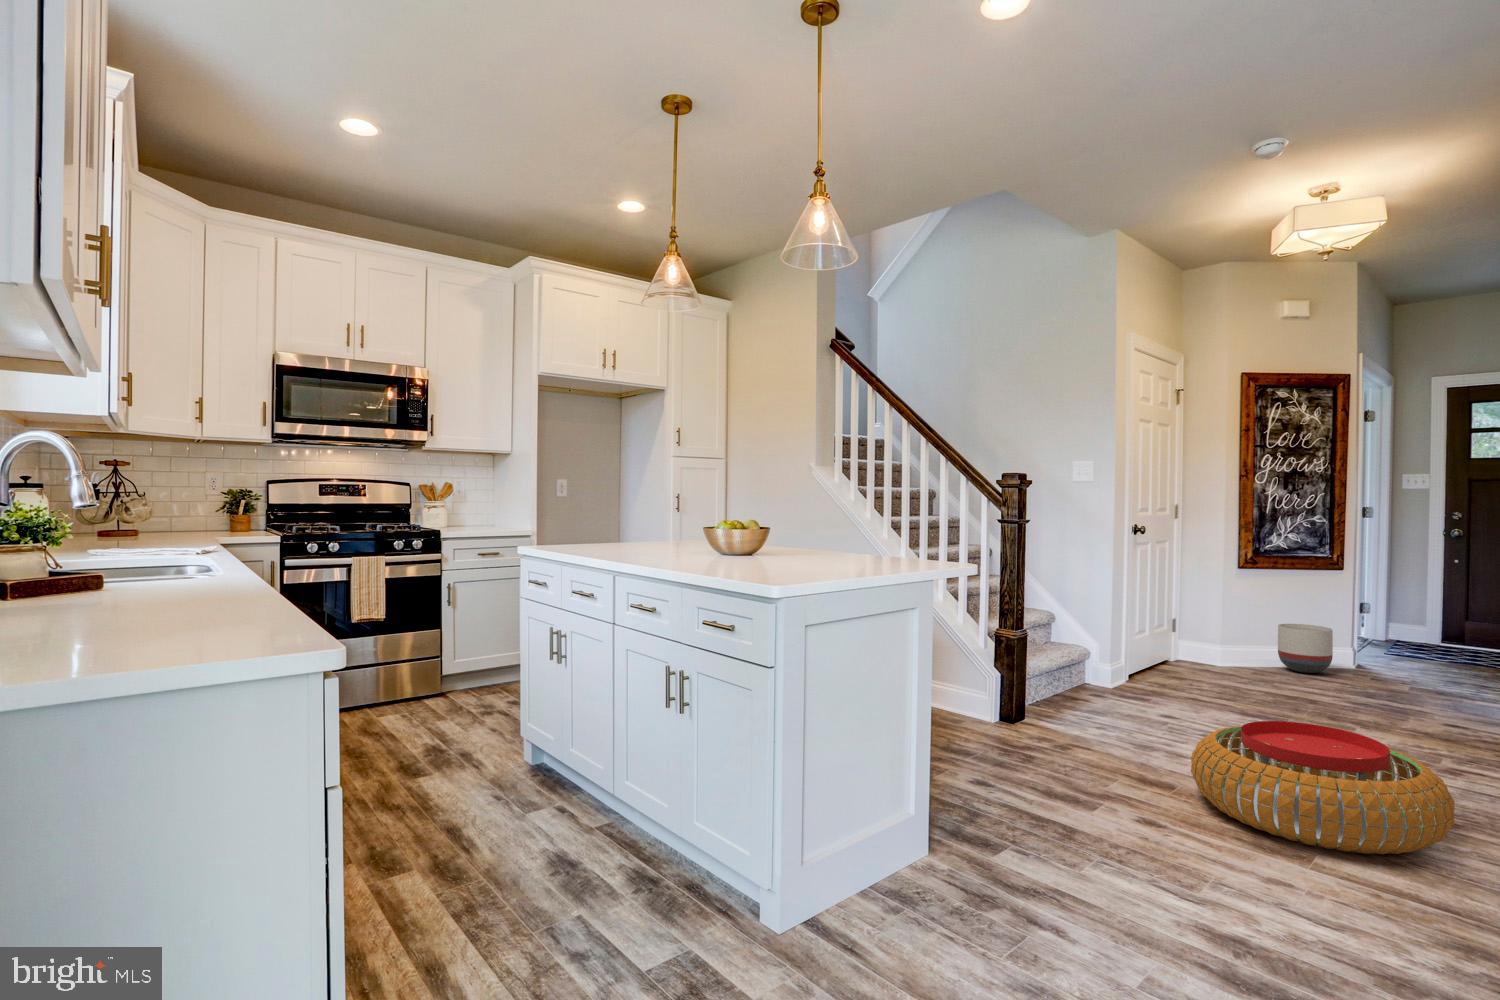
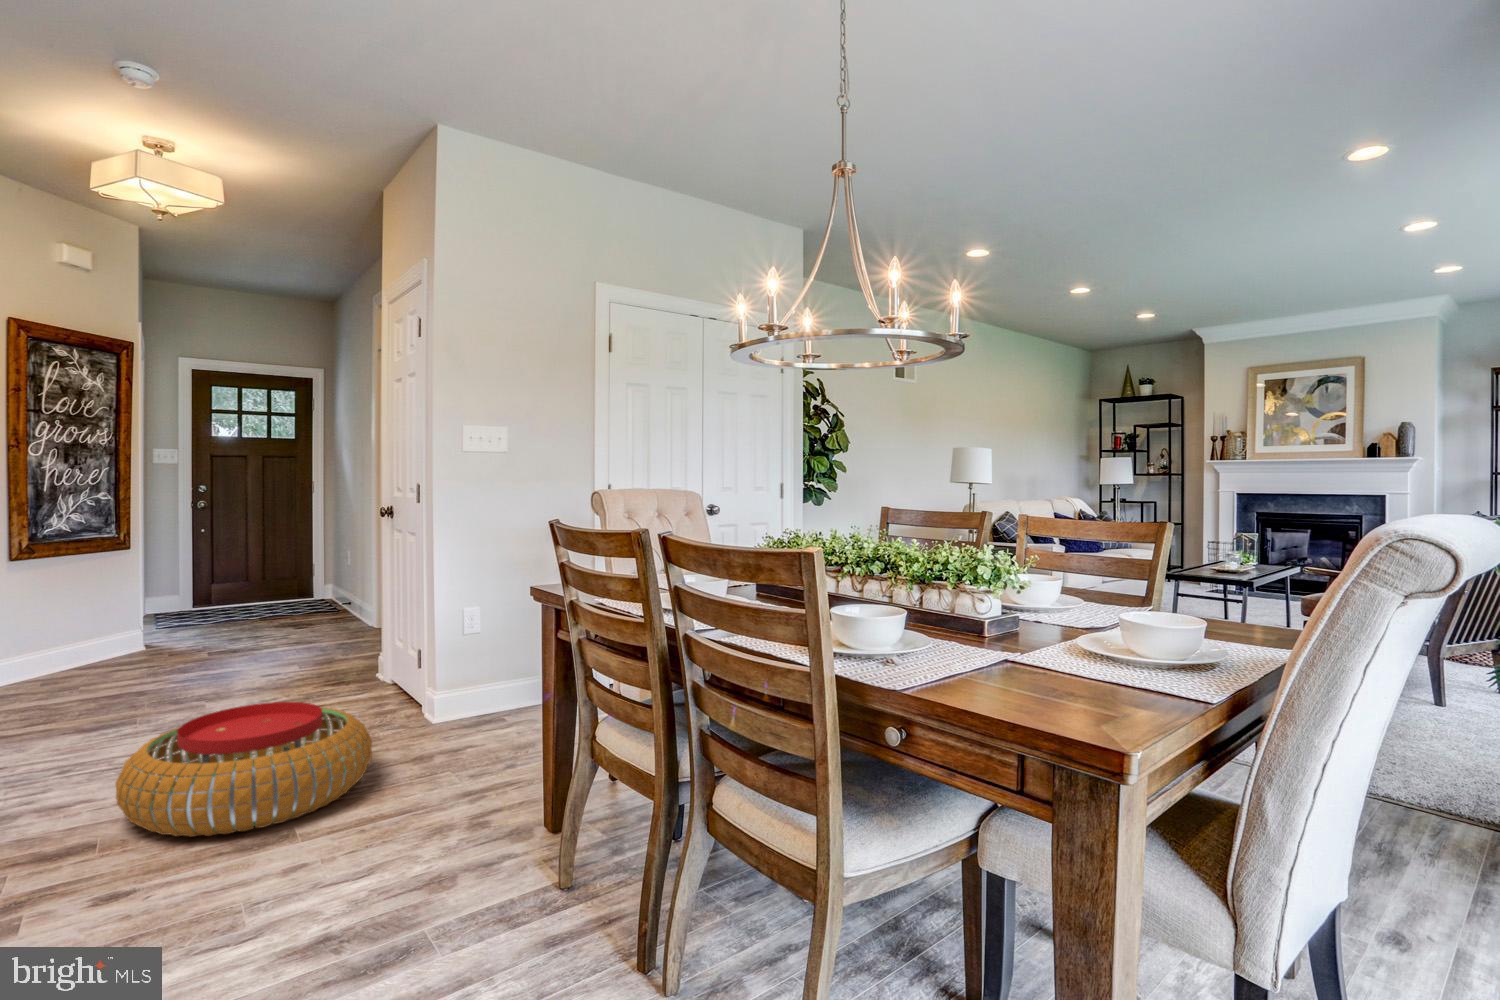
planter: present [1278,624,1333,673] -> none [65,613,129,667]

